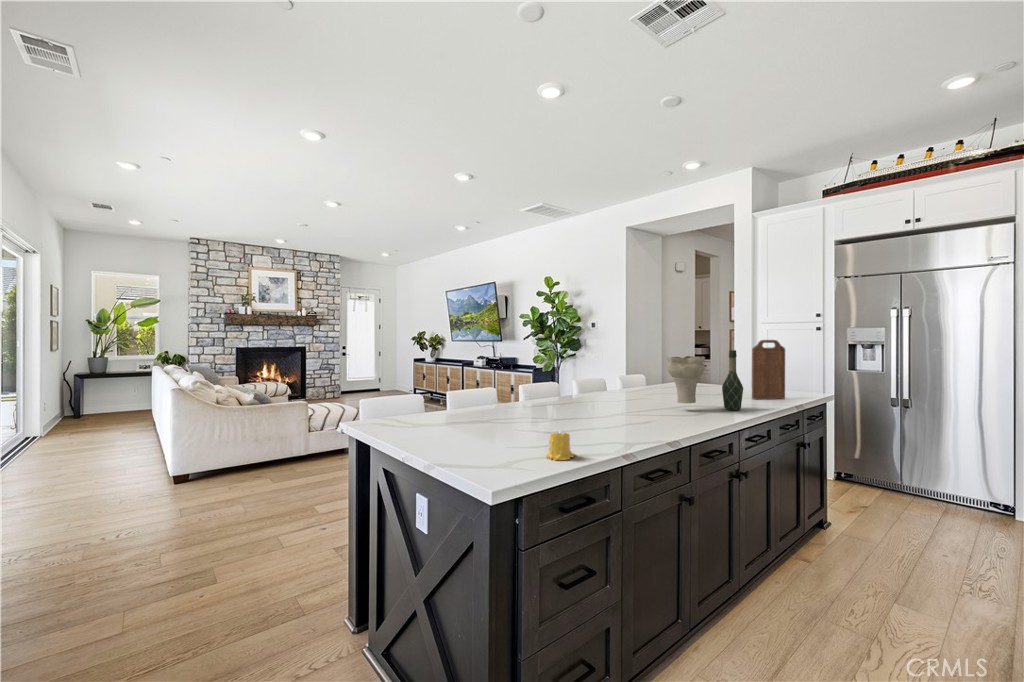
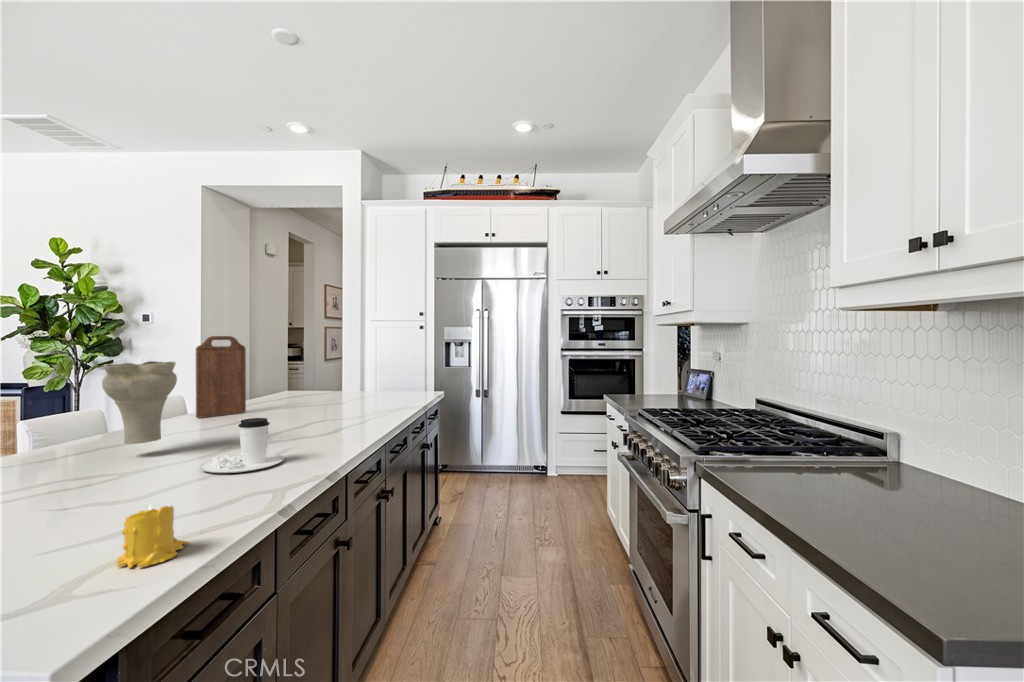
cutting board: present [752,340,785,399] -> present [196,336,246,418]
wine bottle: present [722,350,743,410] -> none [361,347,384,418]
vase: present [667,356,705,403] -> present [102,361,177,444]
coffee cup: none [597,397,647,430] -> present [199,418,284,473]

